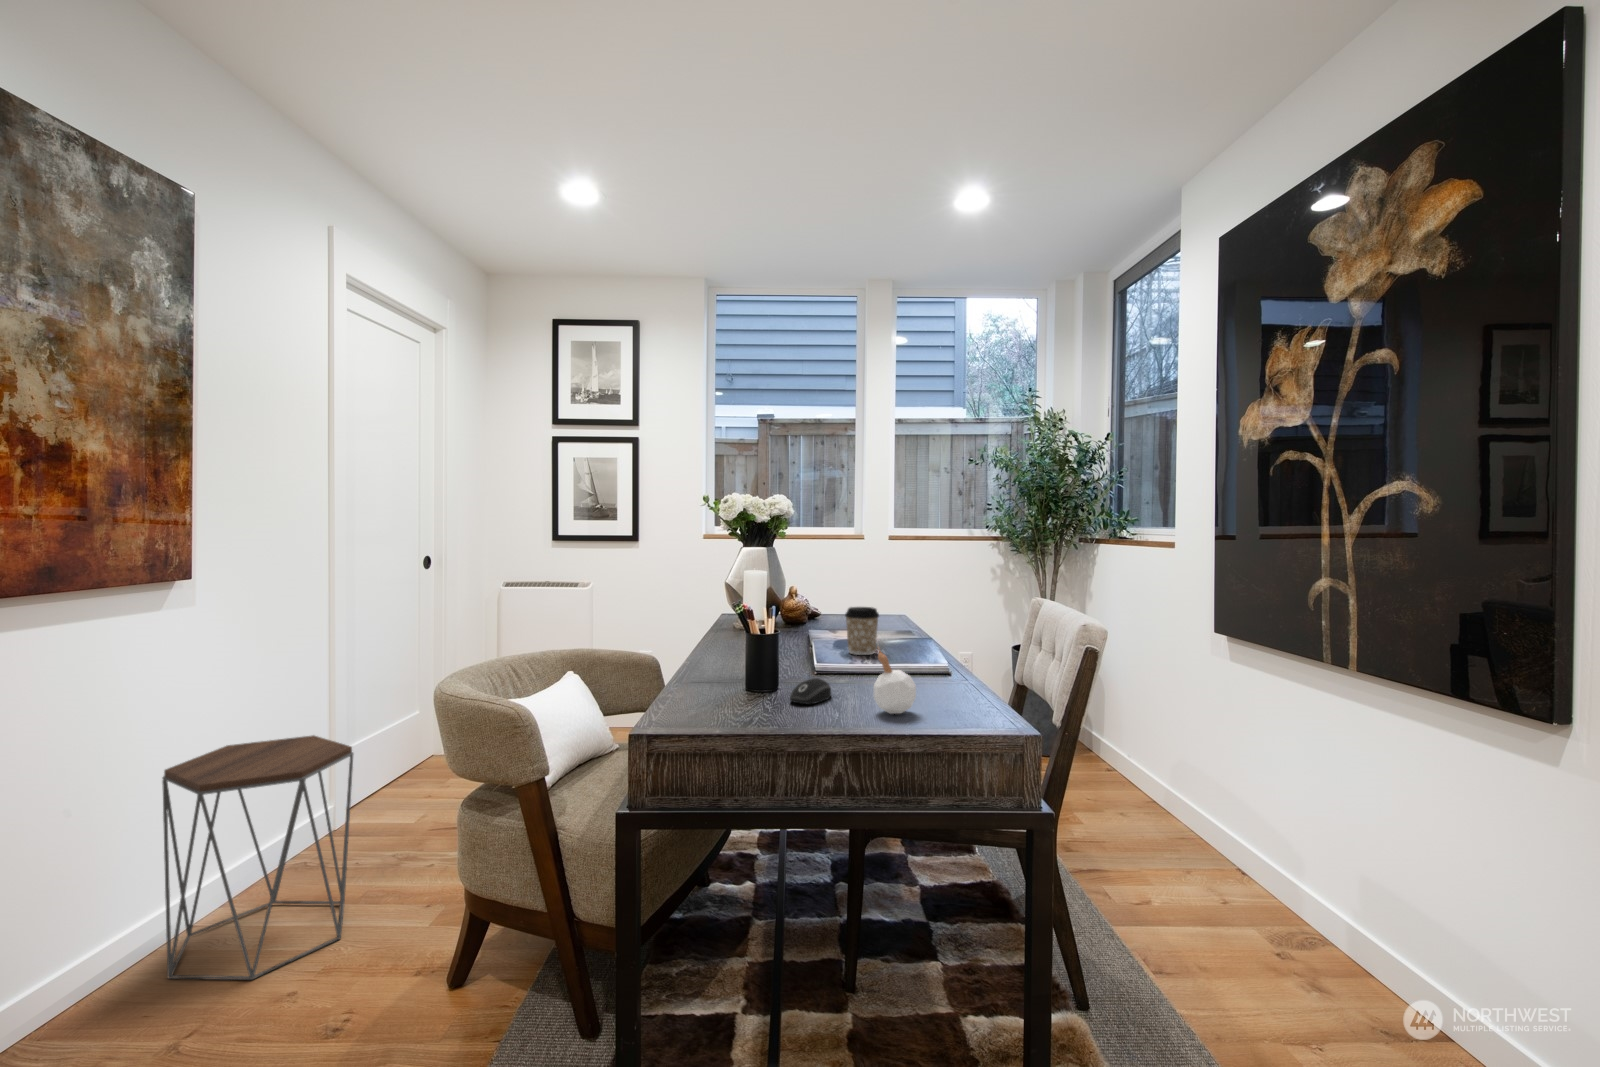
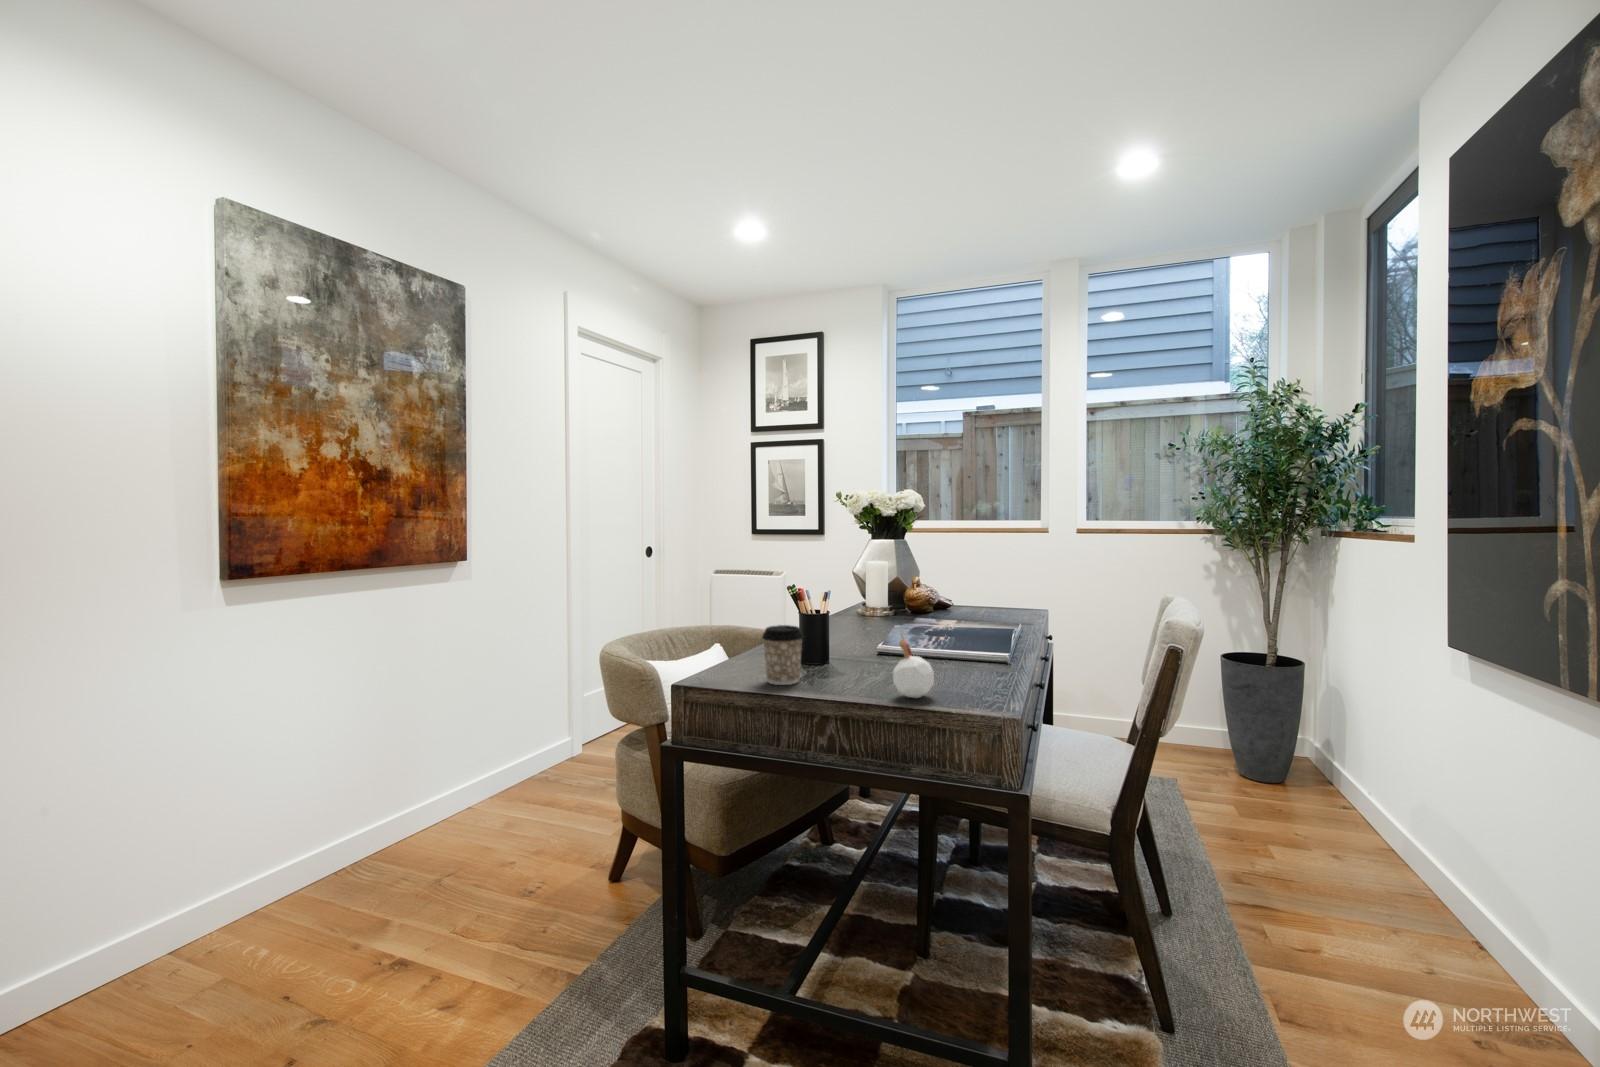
coffee cup: present [845,607,879,655] -> present [762,625,803,685]
computer mouse: present [790,678,831,704] -> none [832,660,876,683]
side table: present [162,735,353,980] -> none [449,683,569,855]

